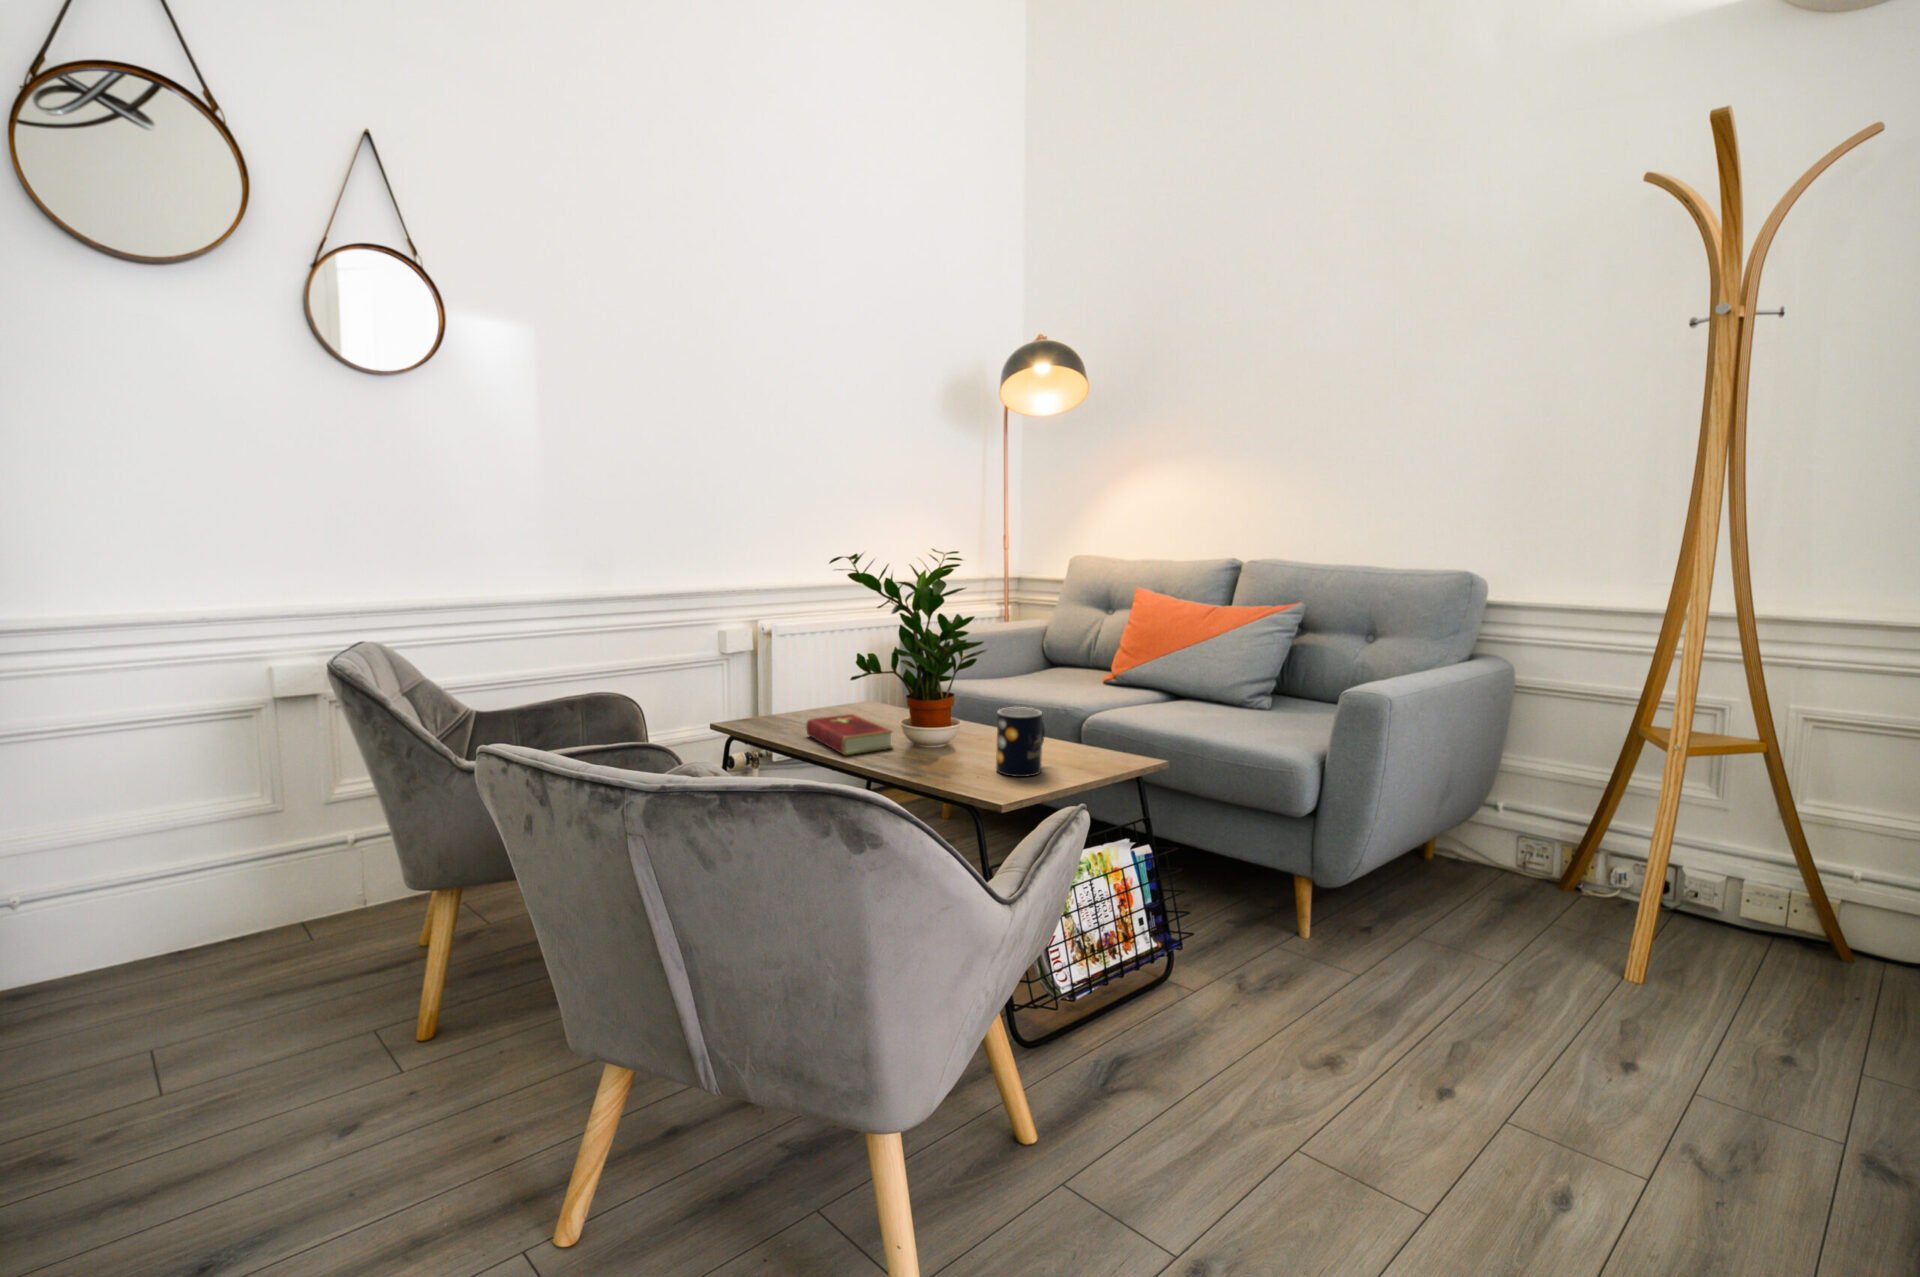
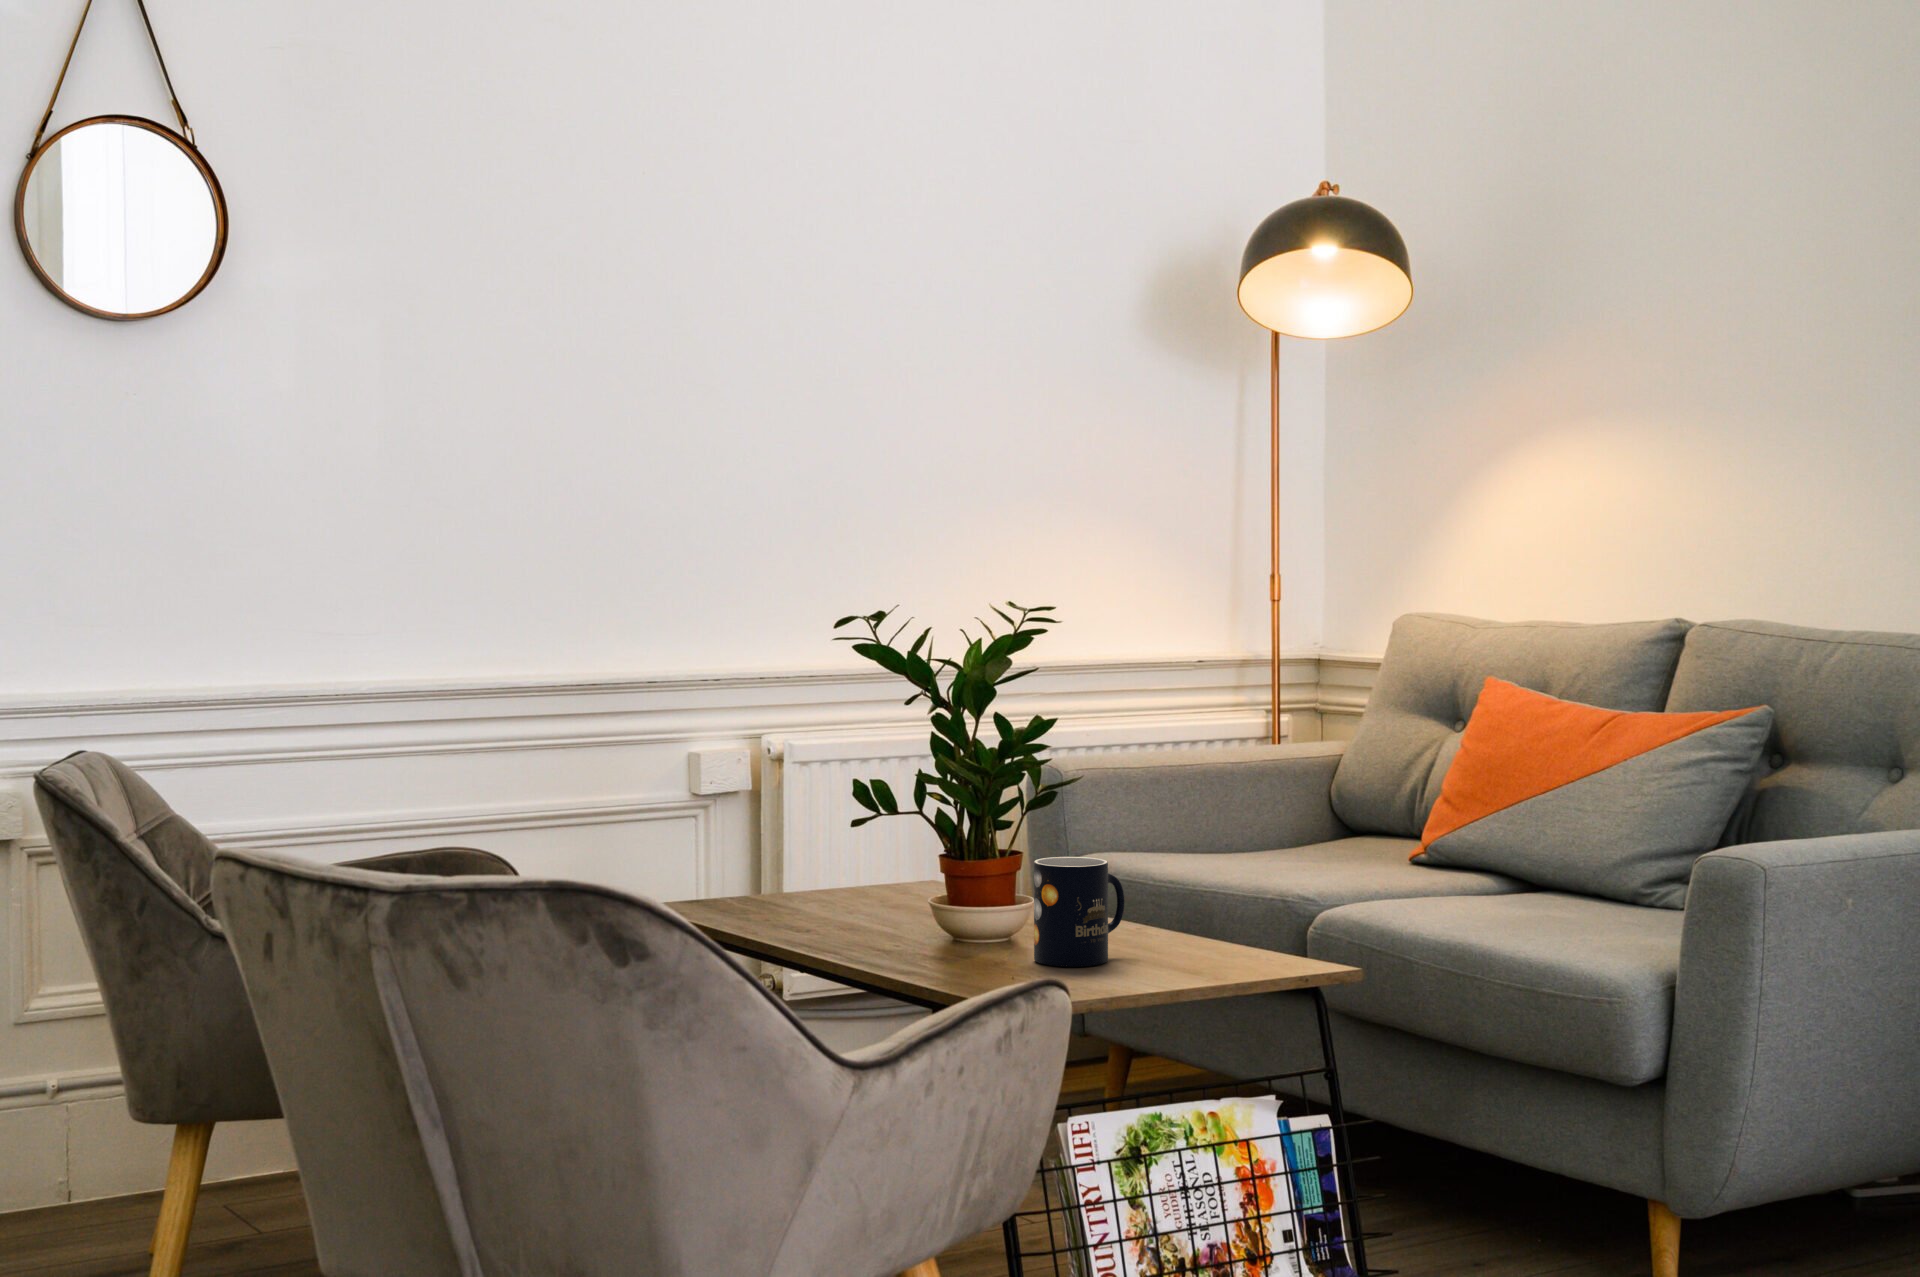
hardcover book: present [806,714,893,755] -> none [778,879,901,934]

